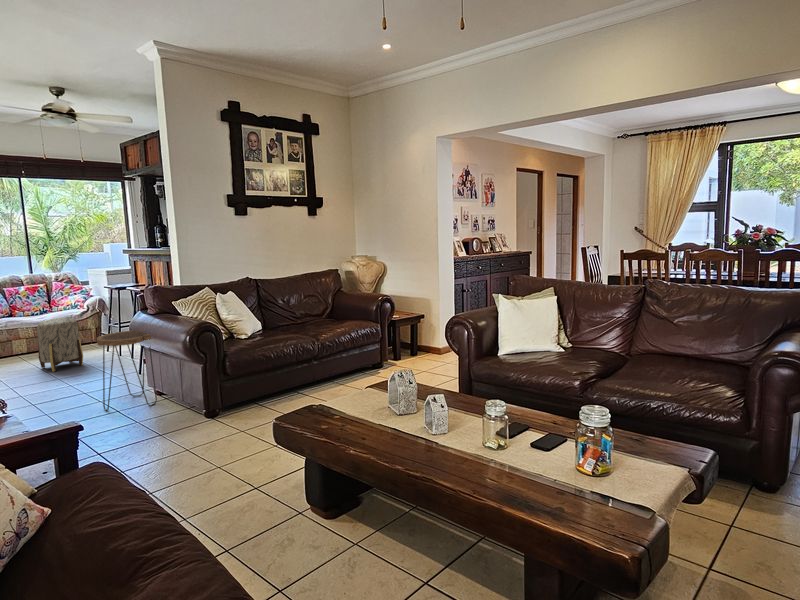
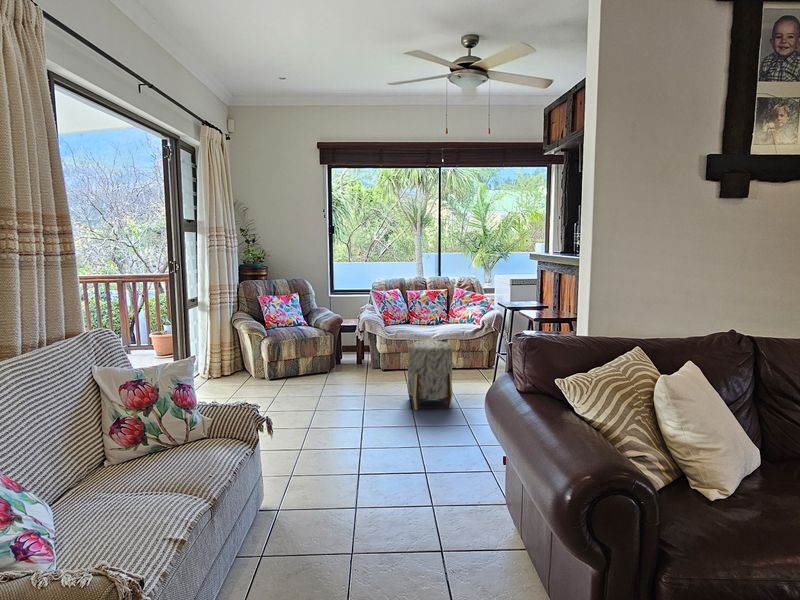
side table: present [97,331,157,411] -> none [413,405,516,576]

